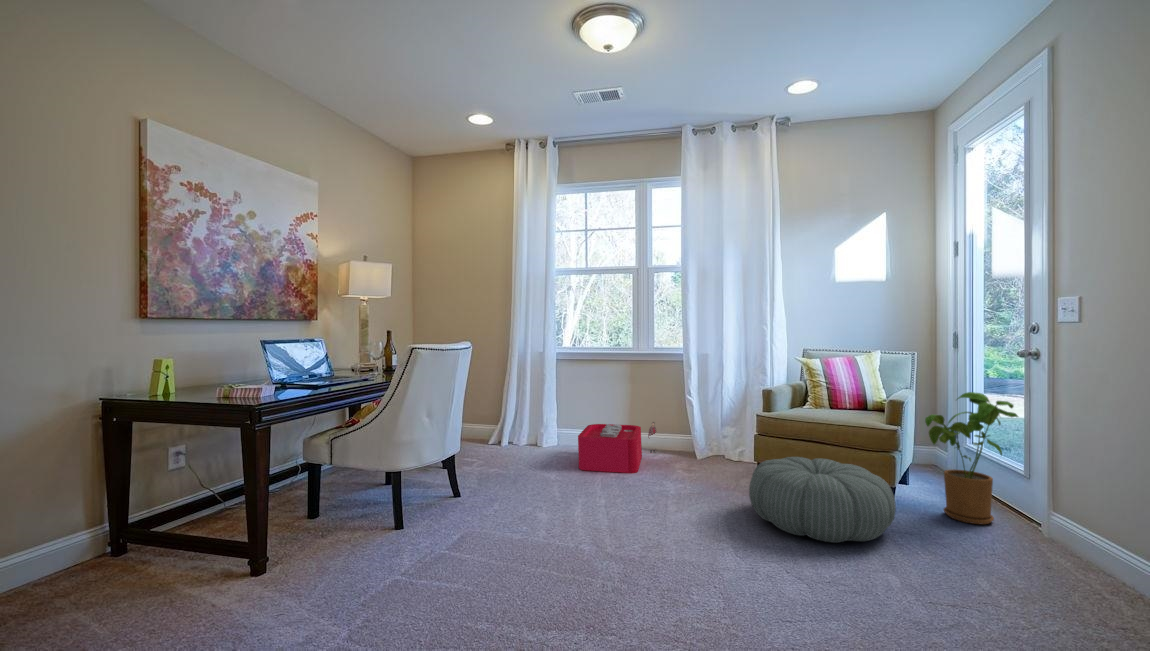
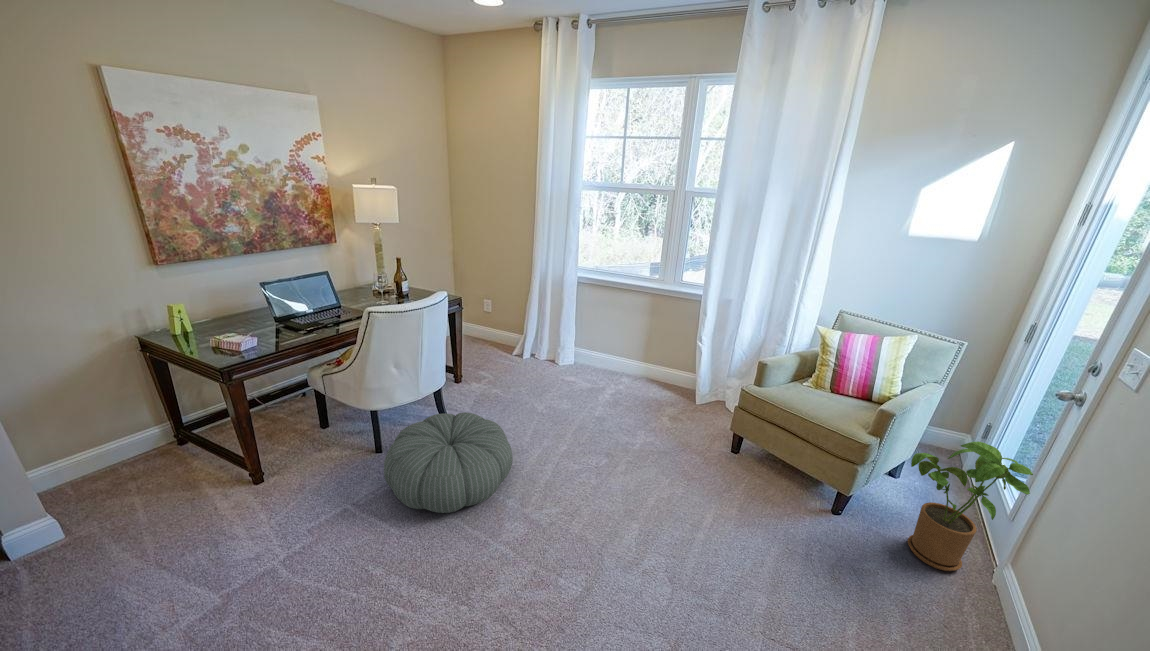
storage bin: present [578,422,657,473] -> none [571,348,661,411]
pouf: present [749,457,896,543] -> present [384,412,512,513]

